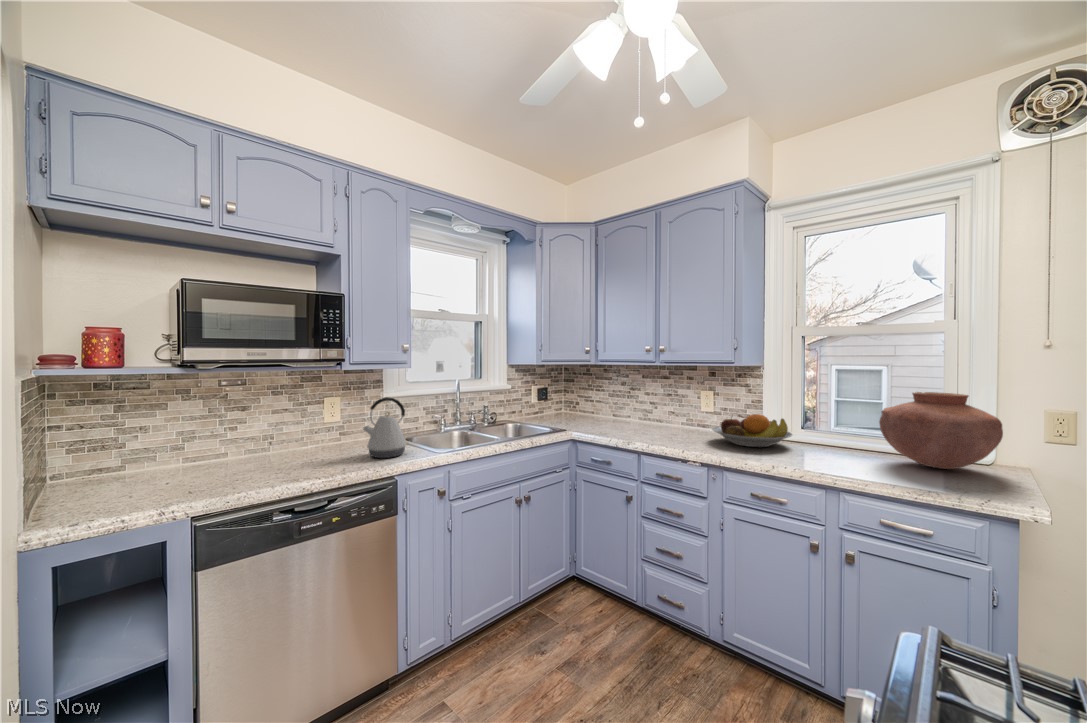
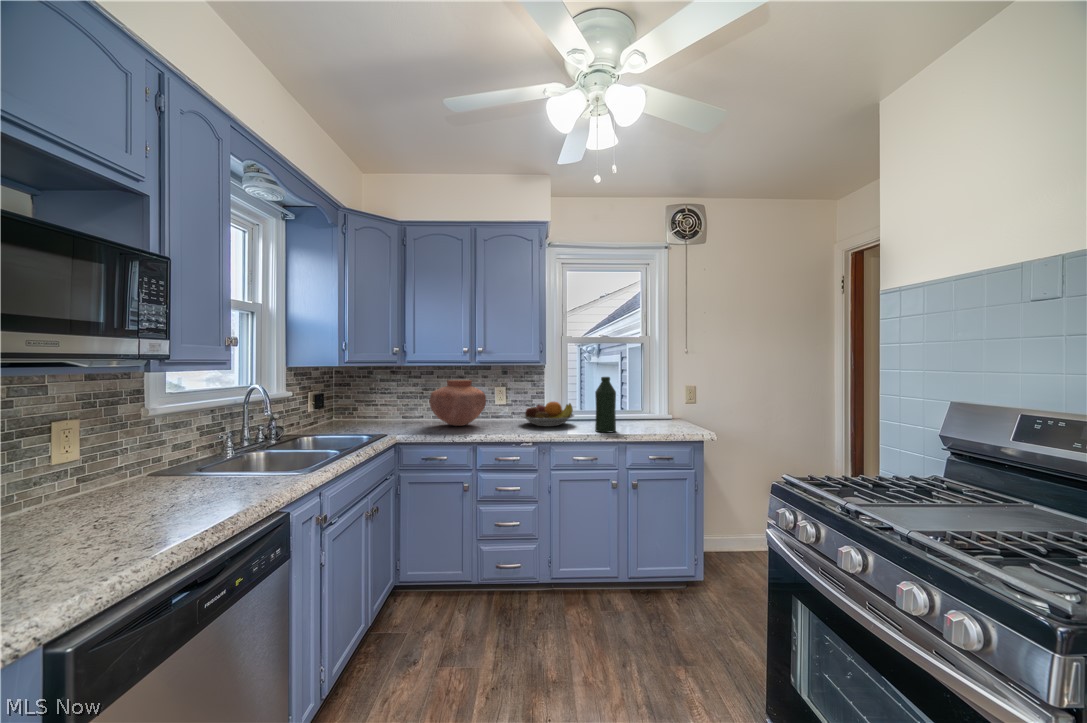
bottle: none [800,384,837,470] -> present [595,377,616,433]
vase: present [879,392,1003,469] -> present [429,380,486,426]
kettle: present [363,397,408,458] -> none [206,409,270,496]

